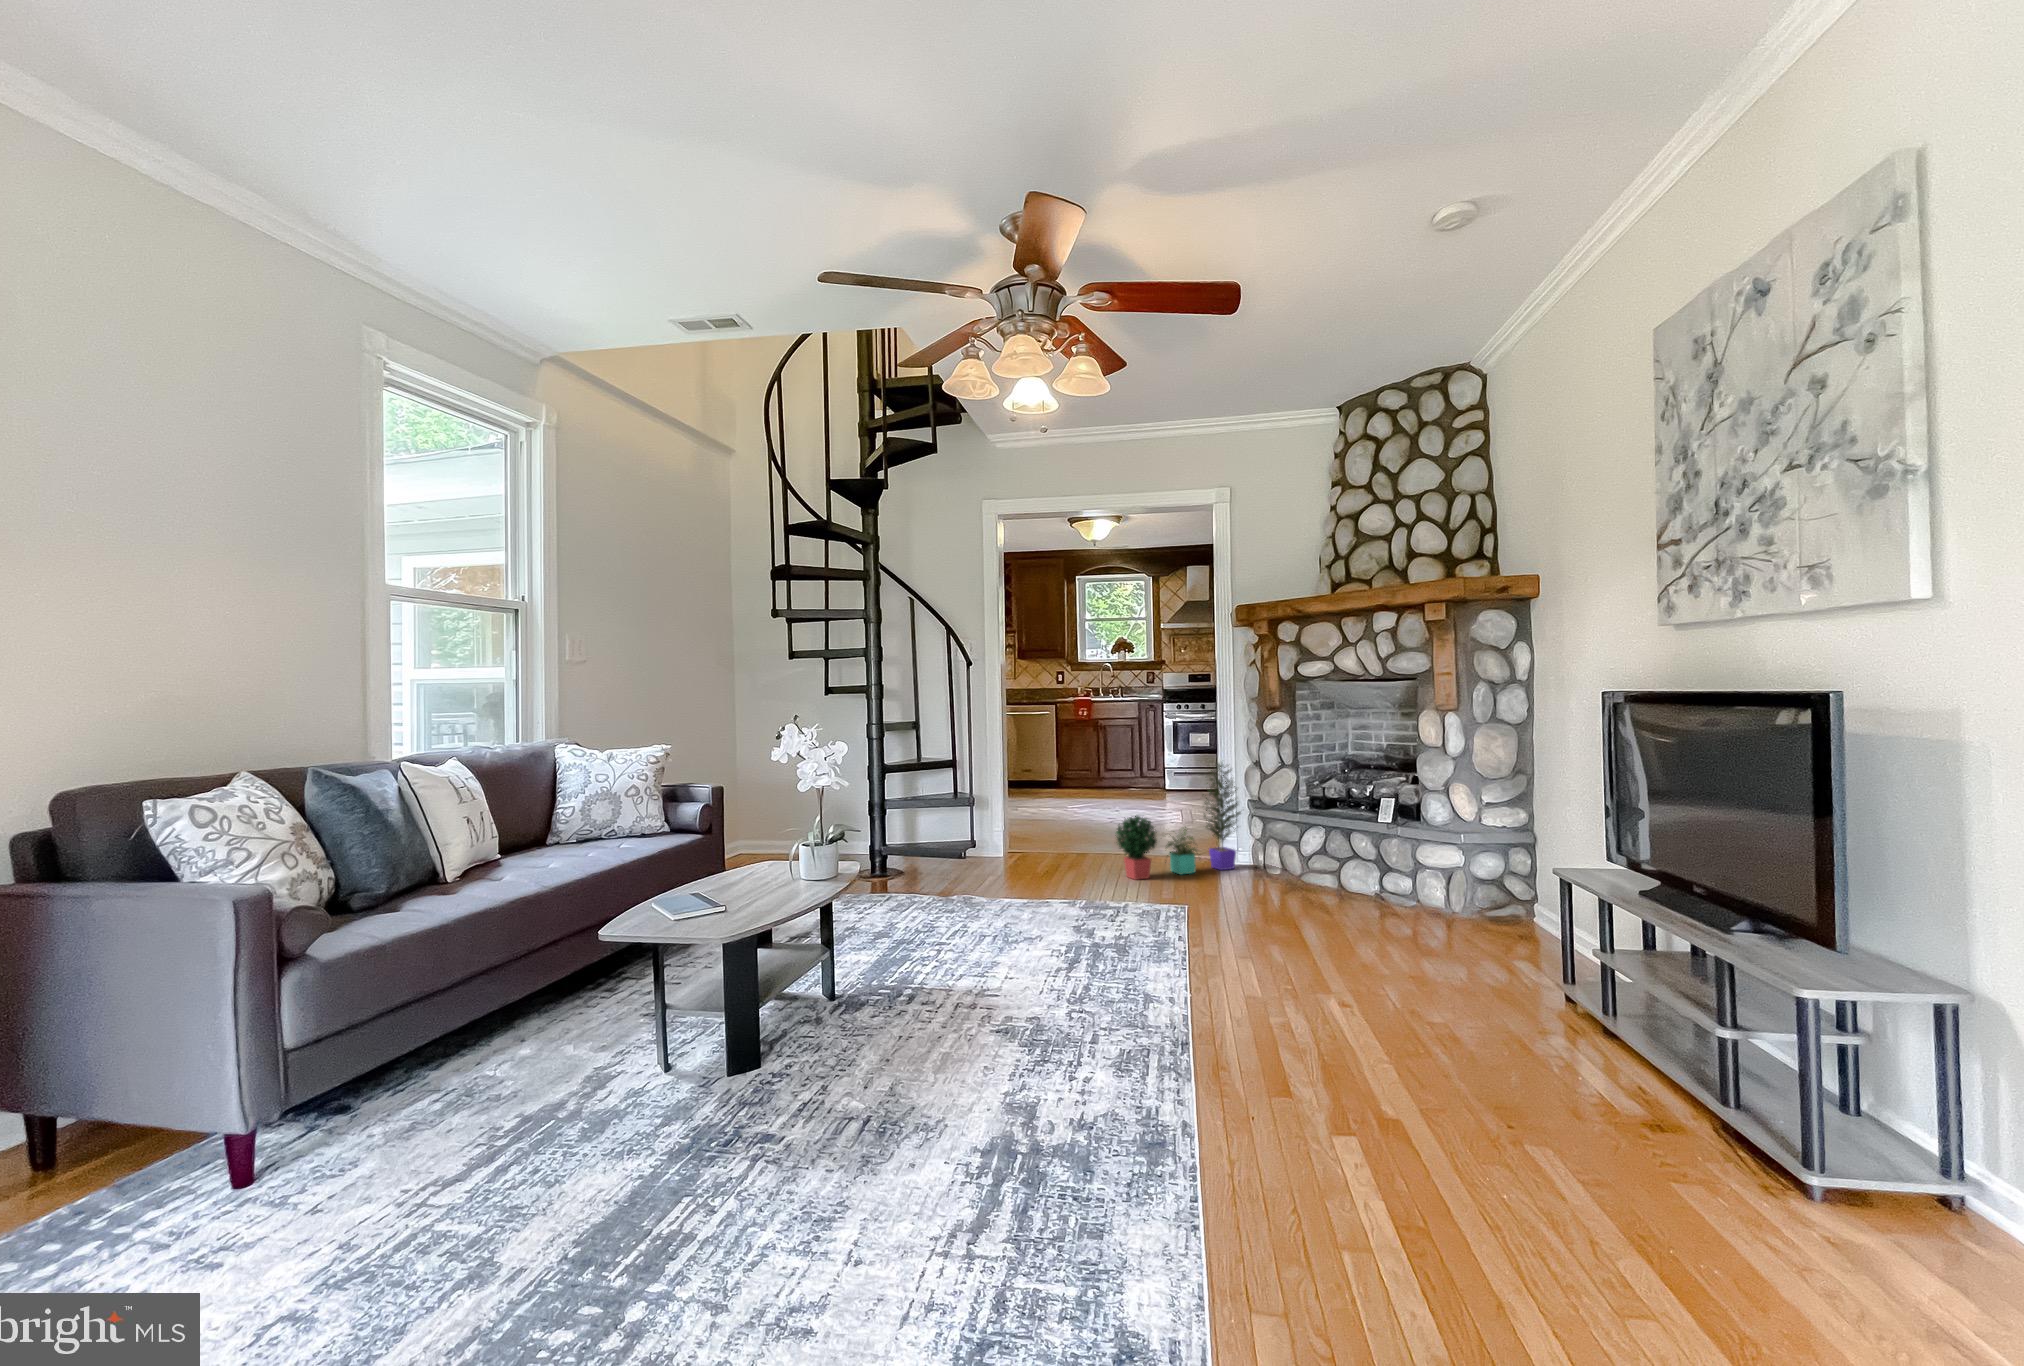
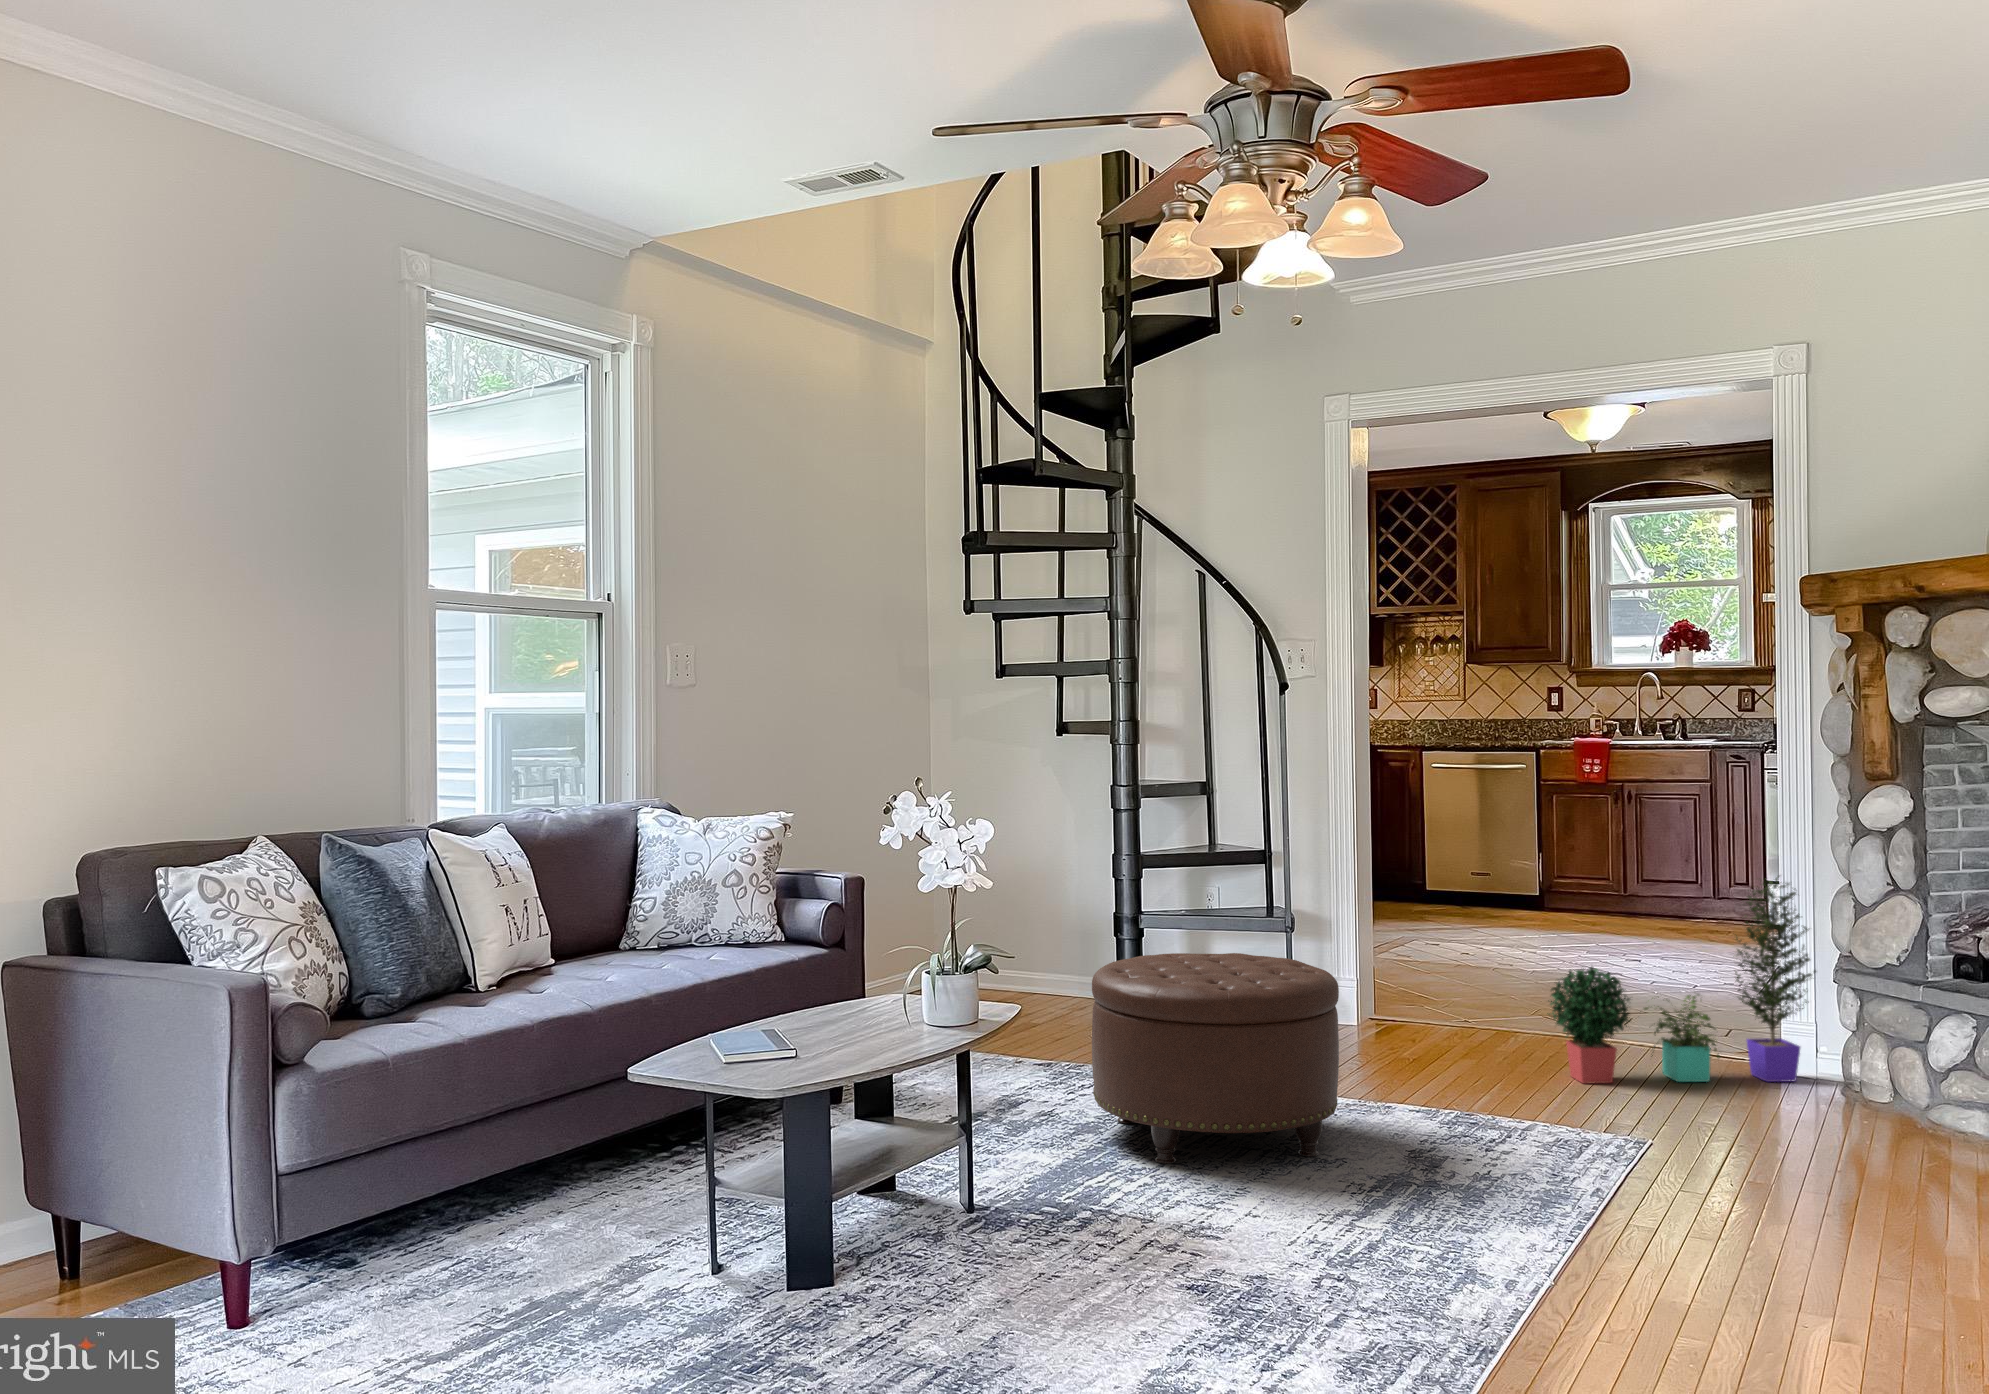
ottoman: none [881,820,1030,952] -> present [1092,953,1339,1164]

